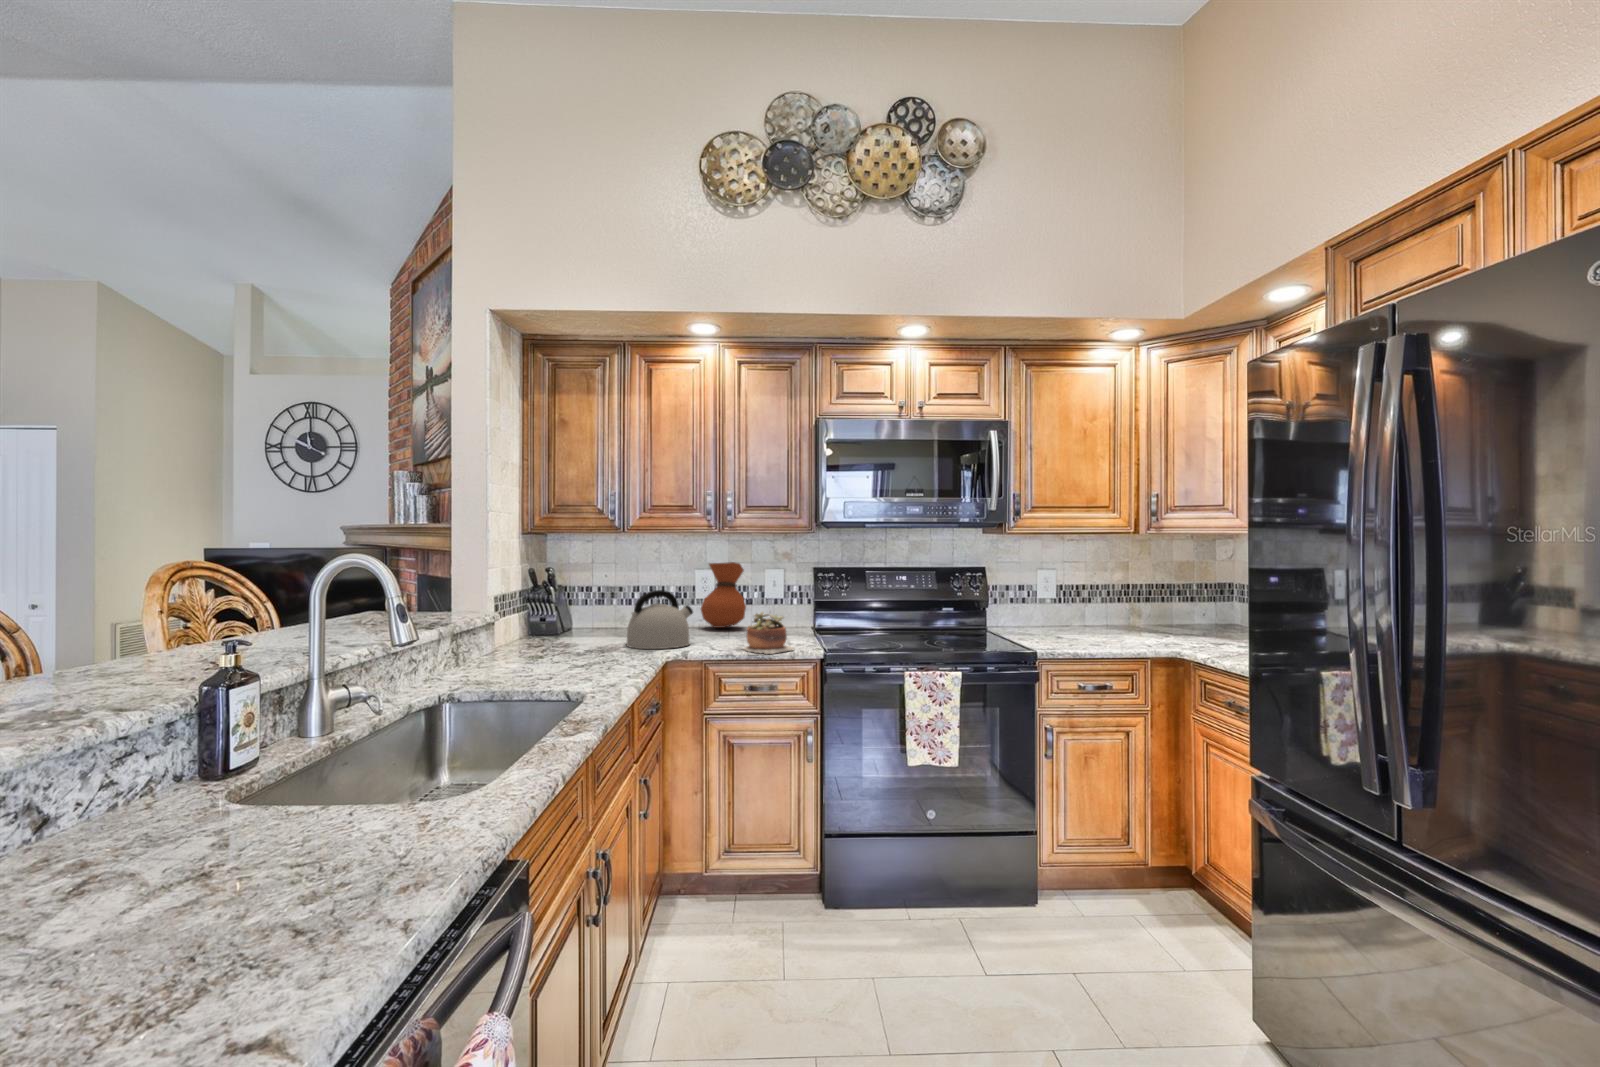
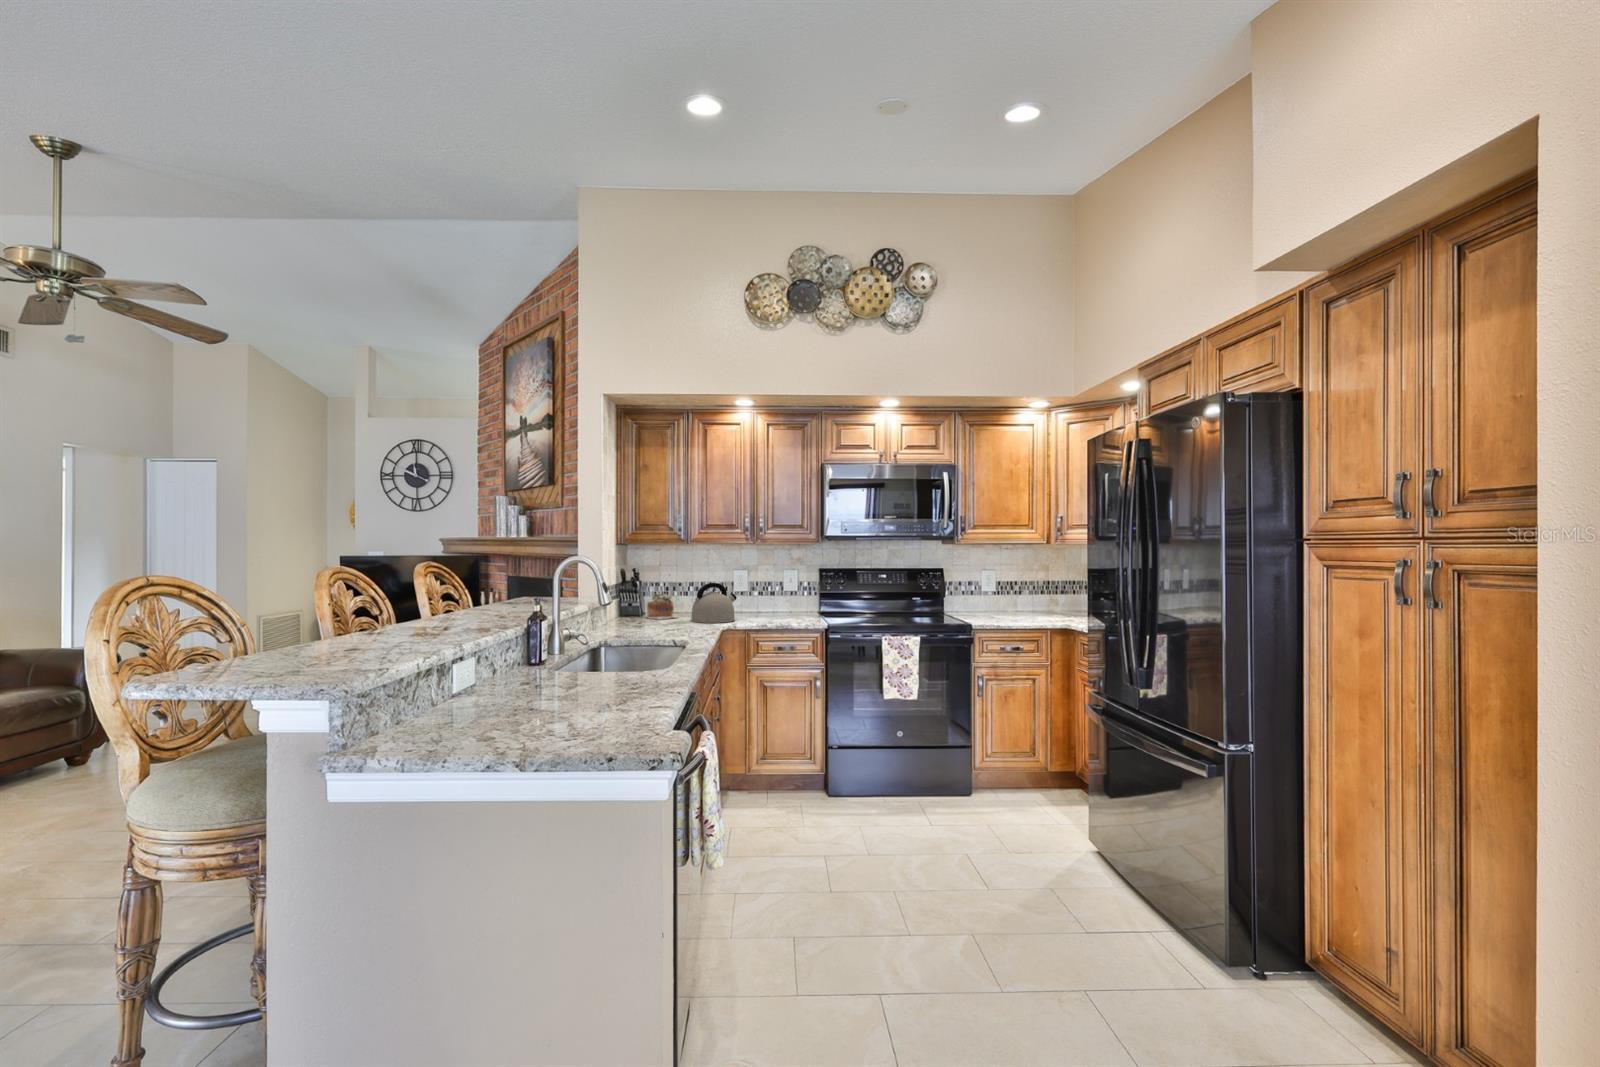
vase: present [701,562,746,628] -> none [738,564,771,611]
succulent plant: present [744,612,795,654] -> present [645,593,678,620]

